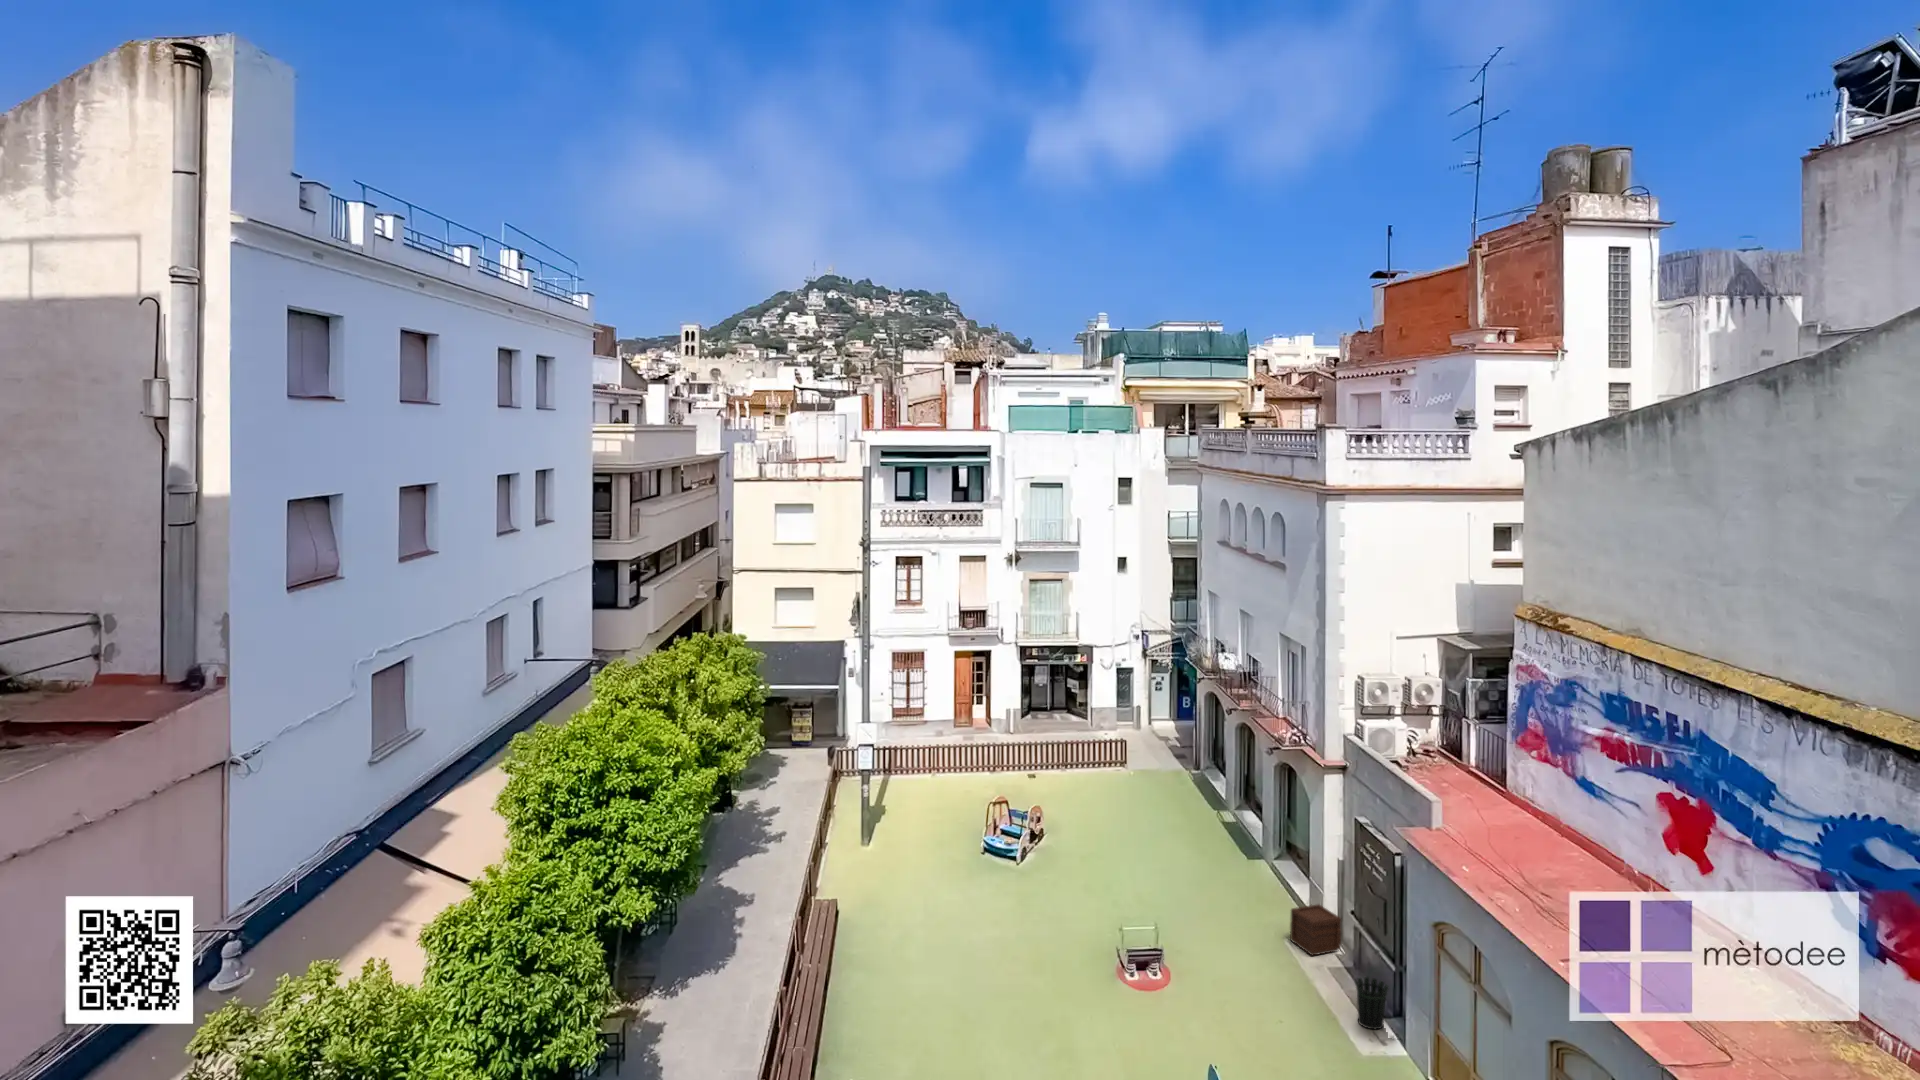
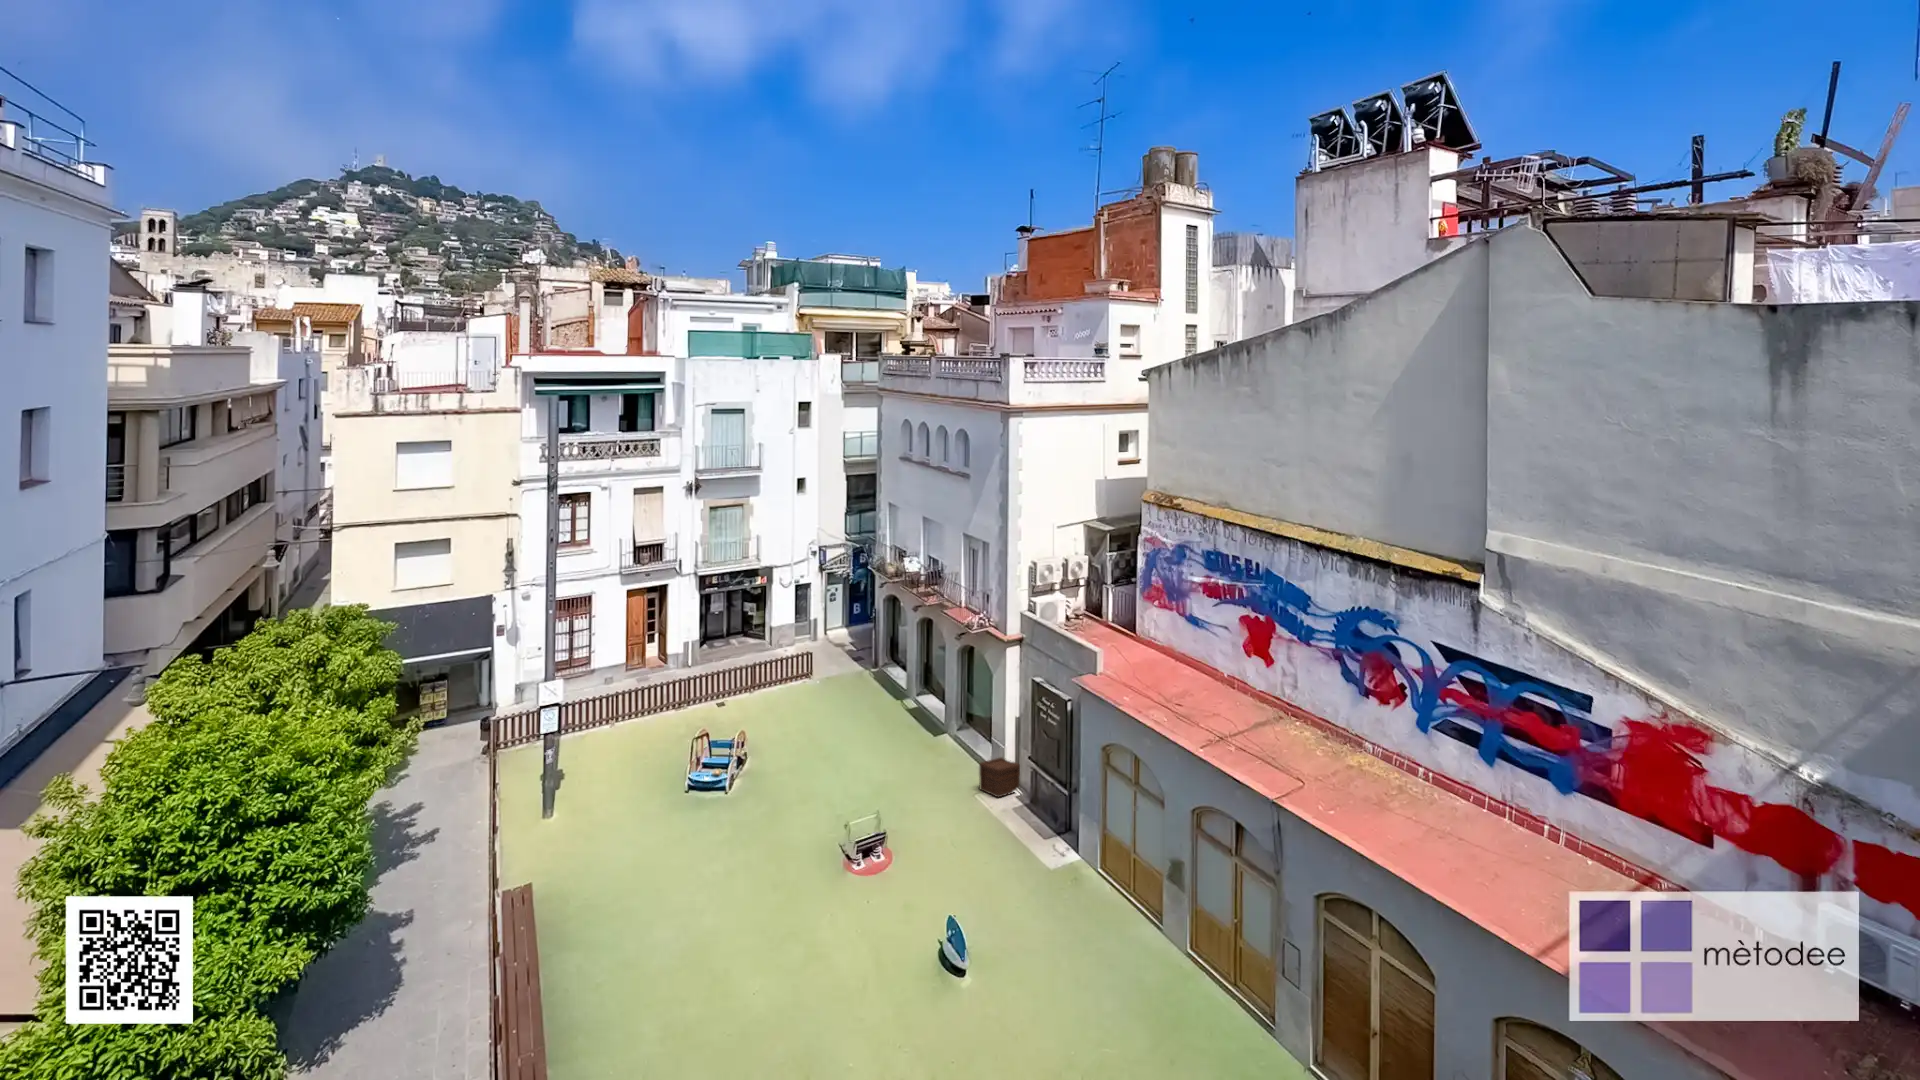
waste bin: present [1355,977,1388,1029] -> none [1035,800,1061,838]

